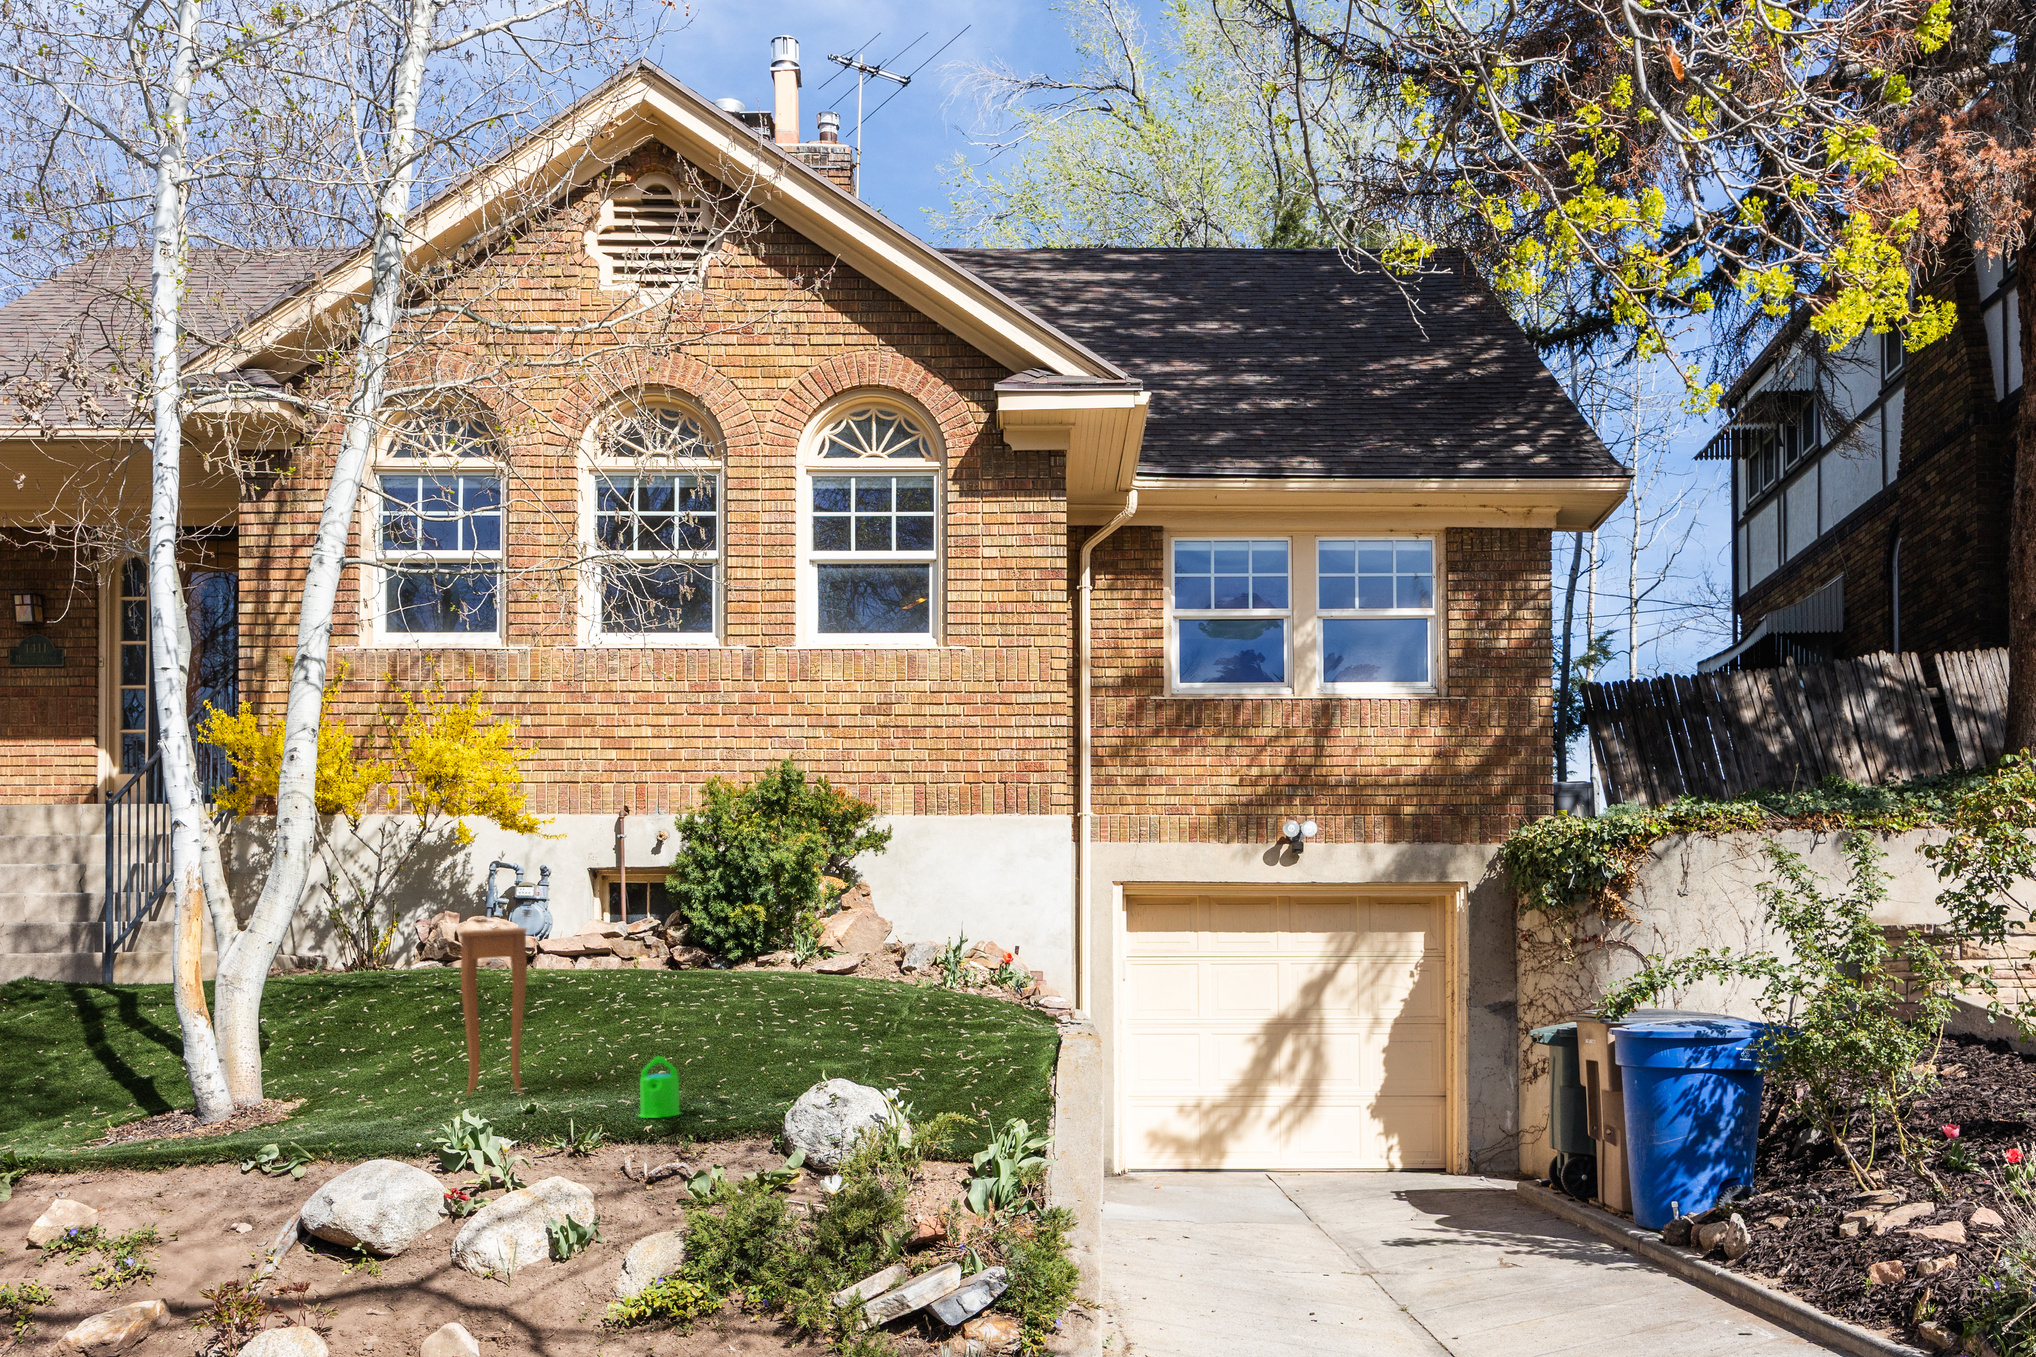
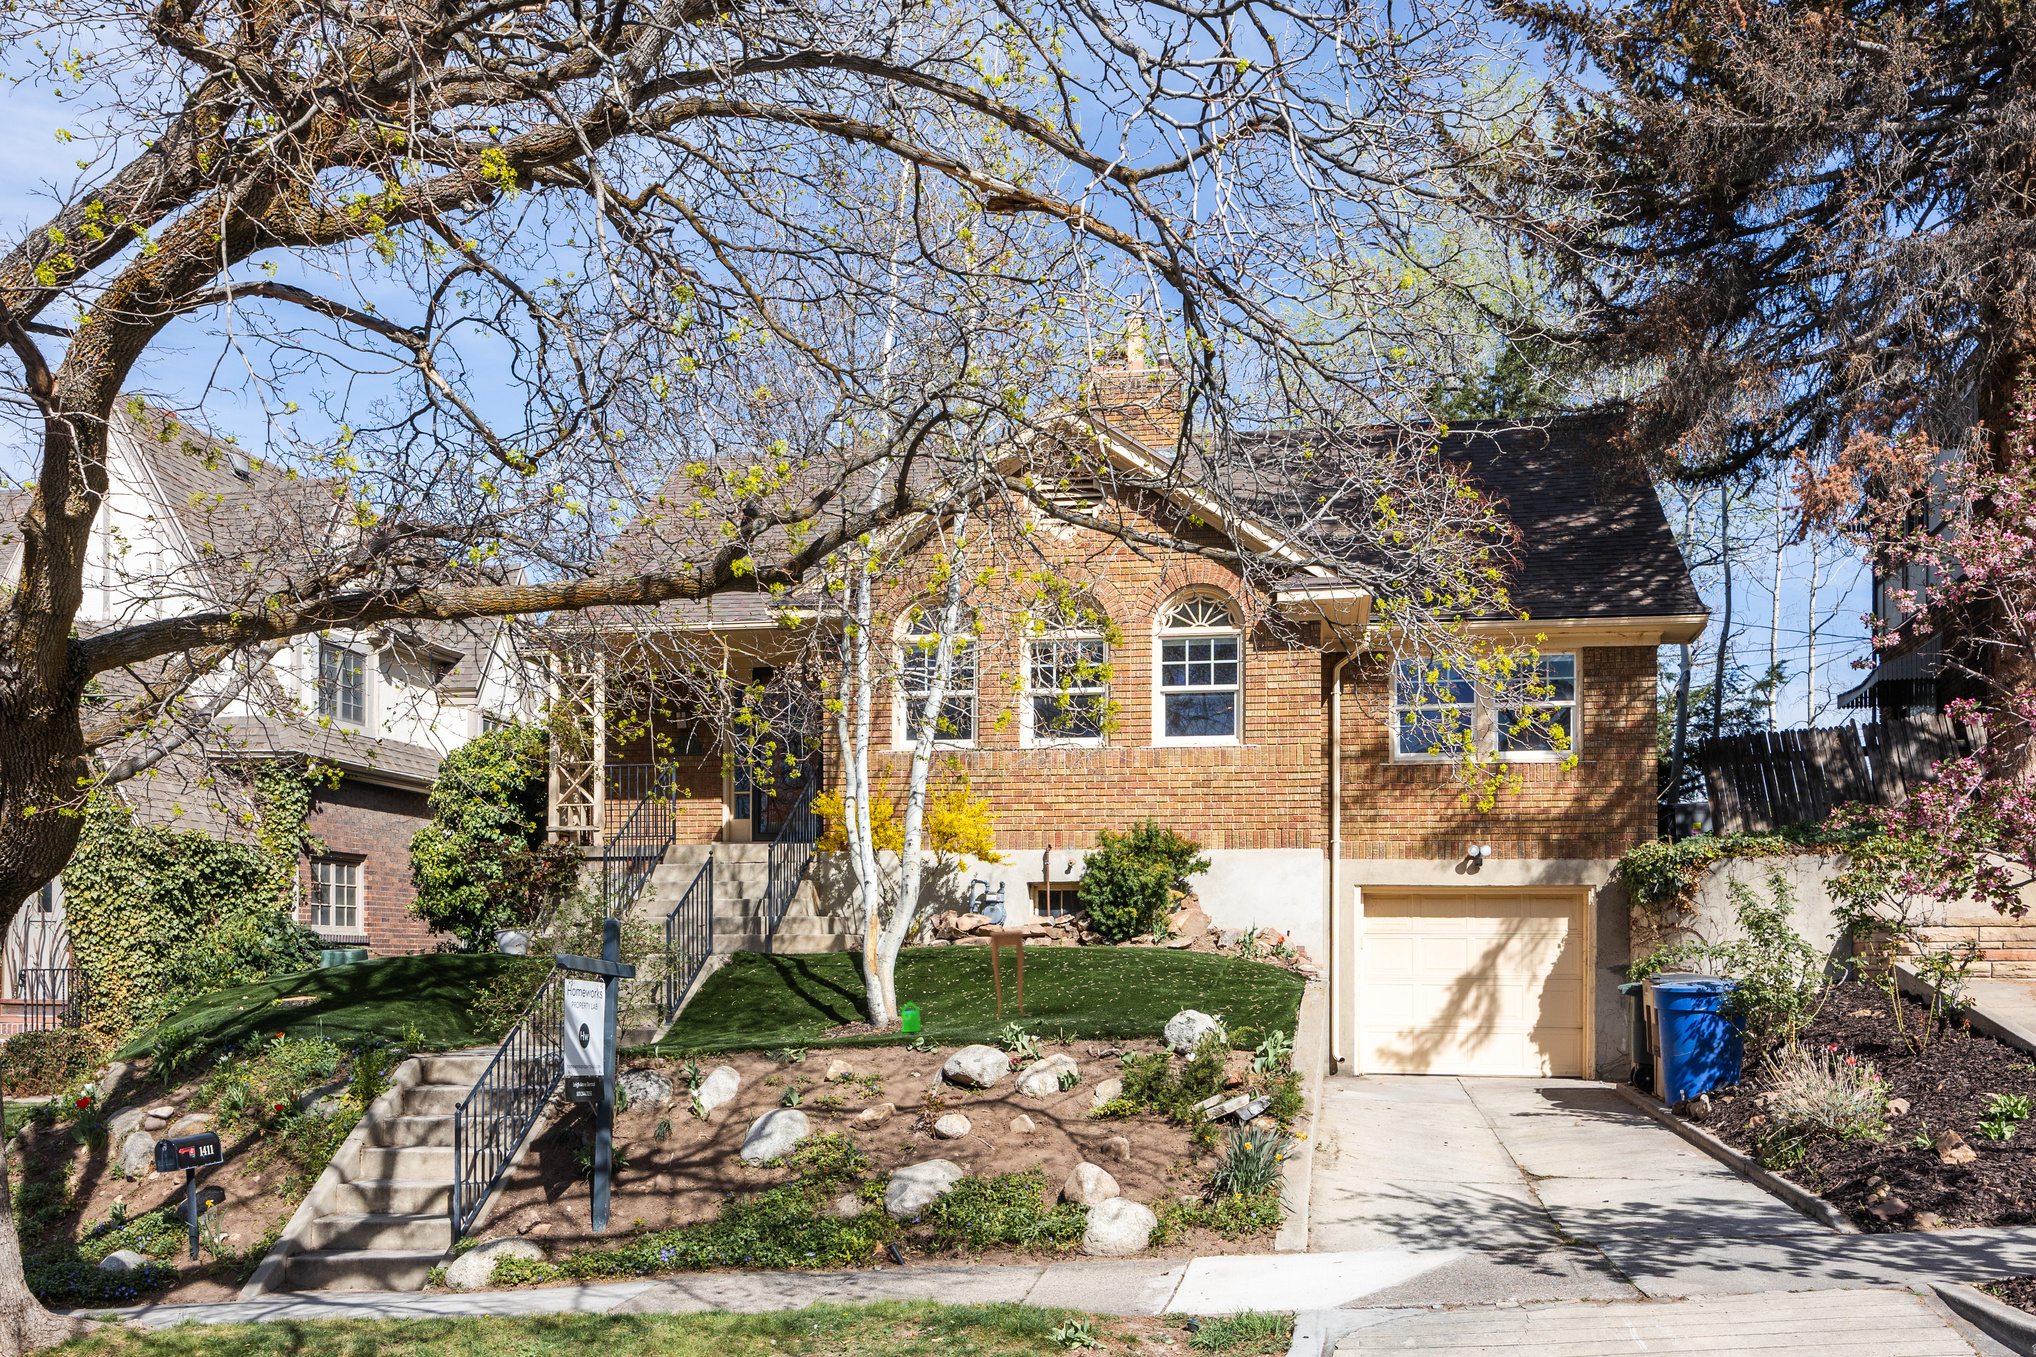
watering can: present [639,1056,680,1118] -> present [901,1002,921,1032]

